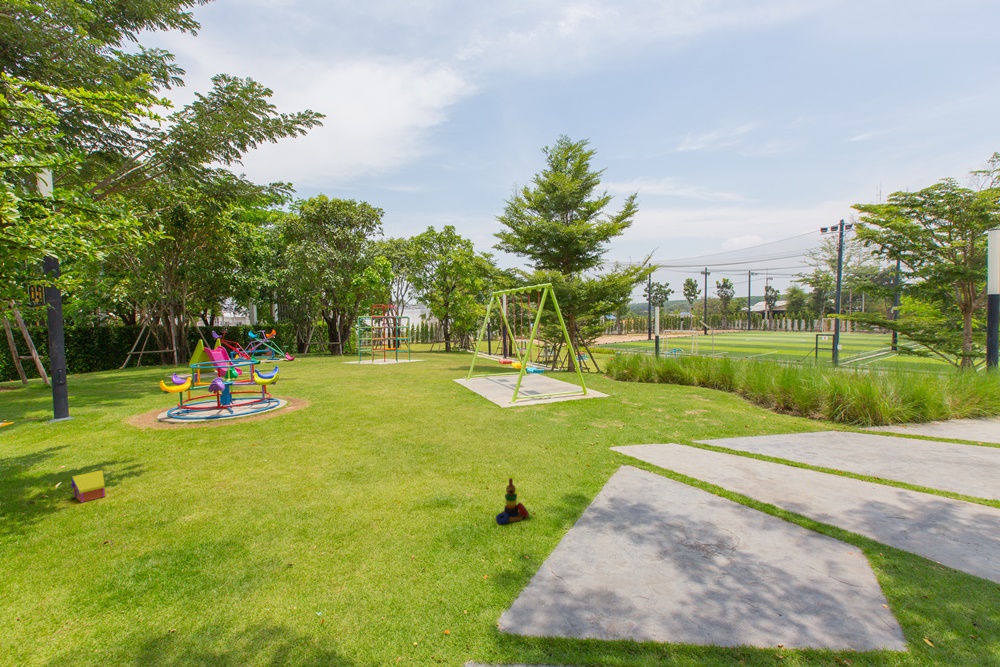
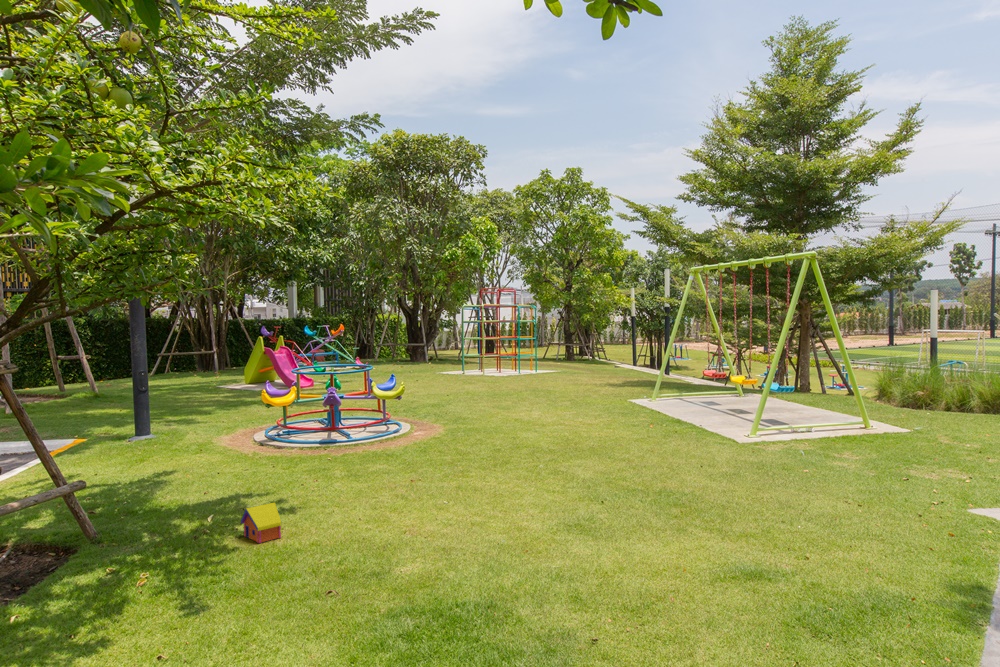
stacking toy: present [496,478,529,524] -> none [880,544,932,613]

